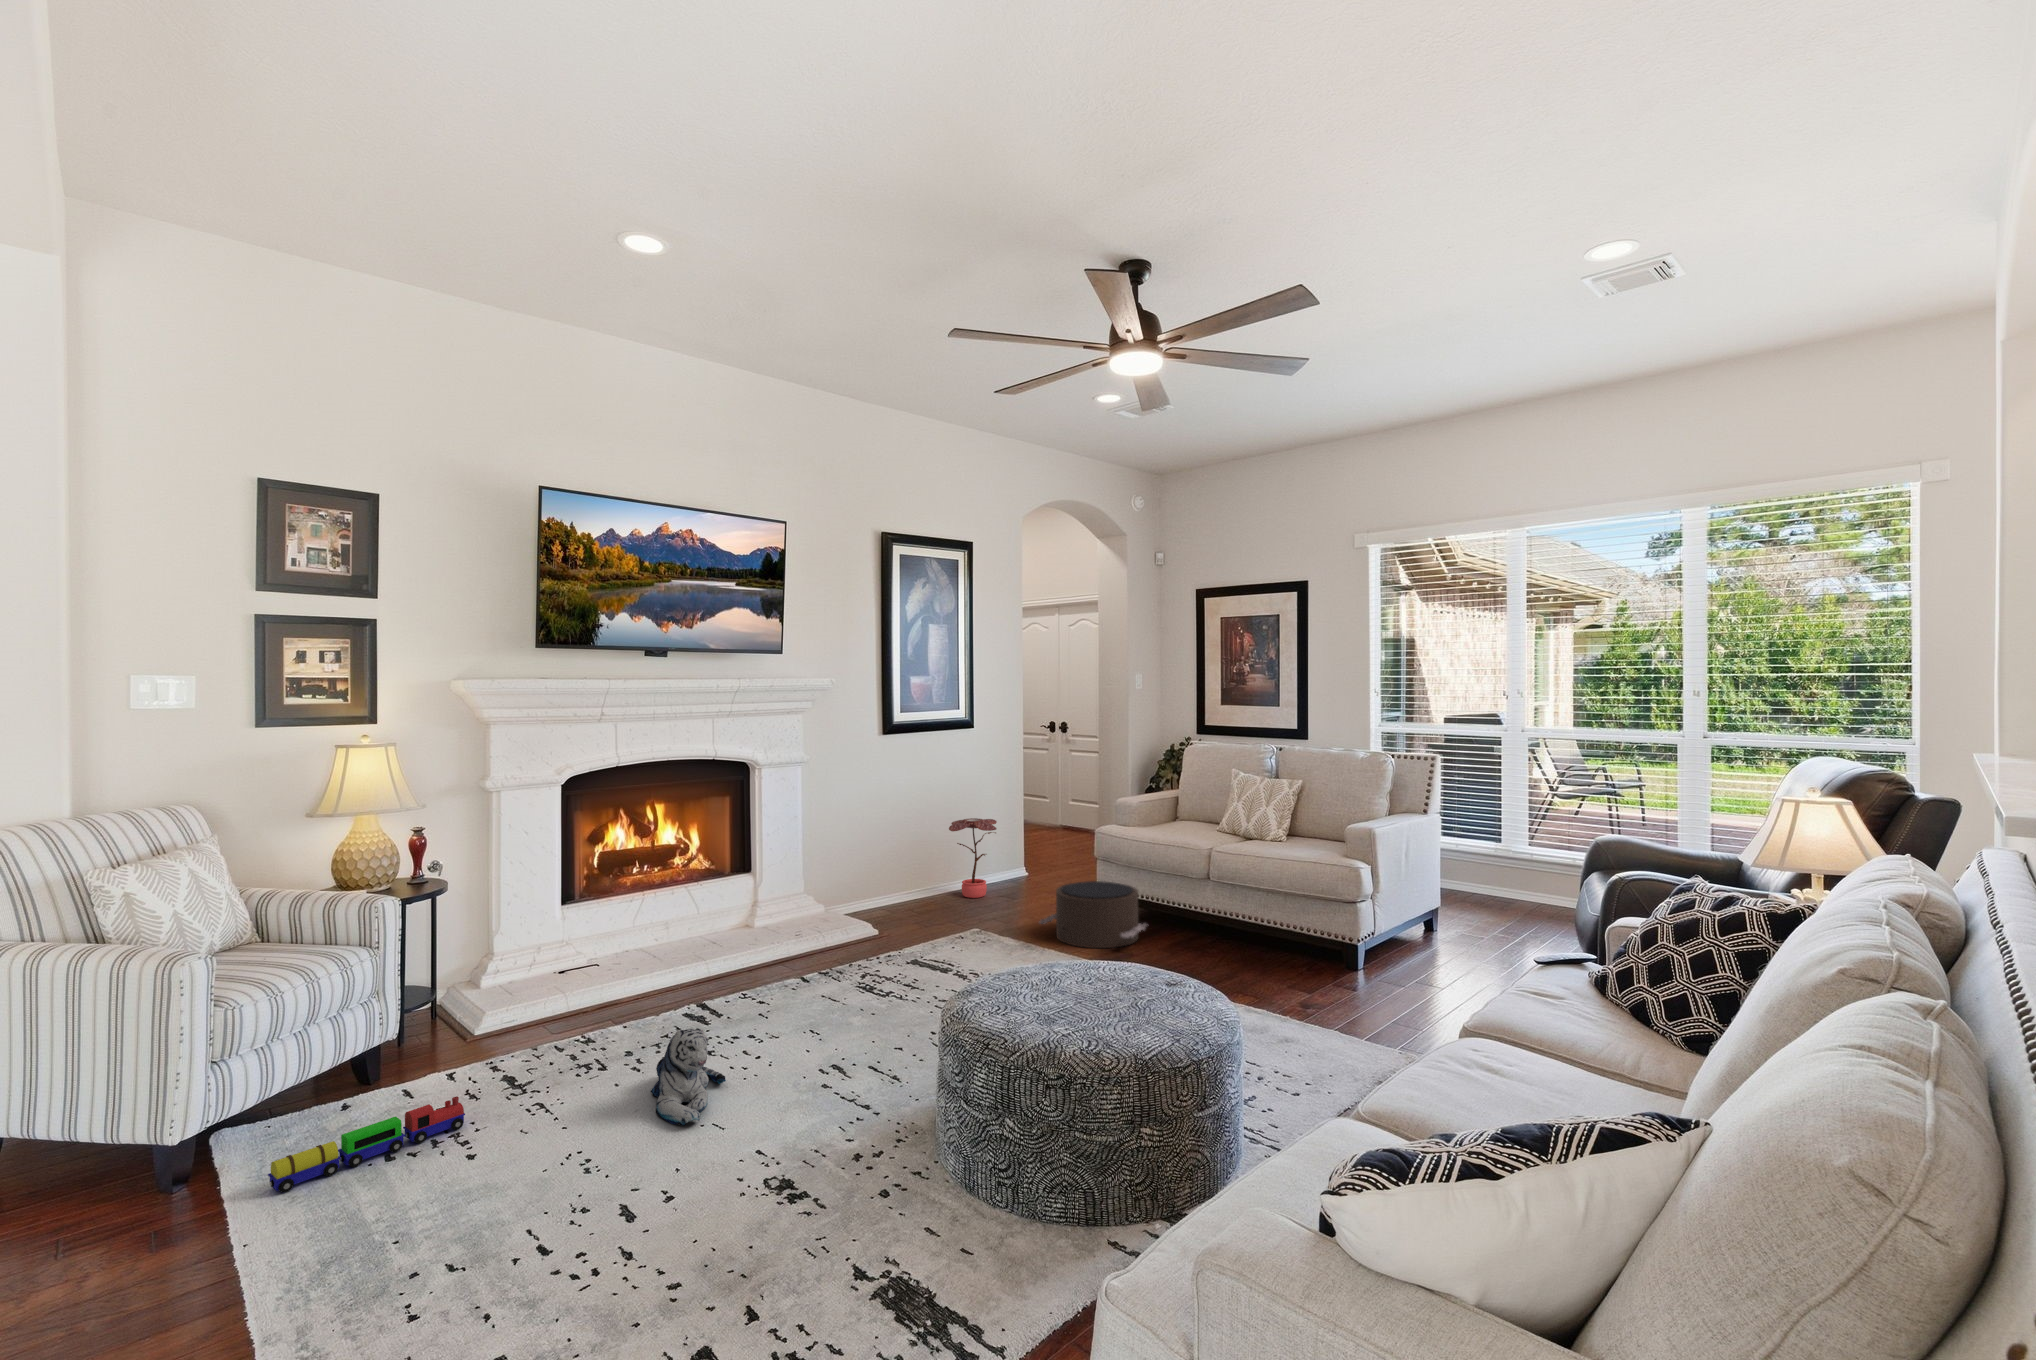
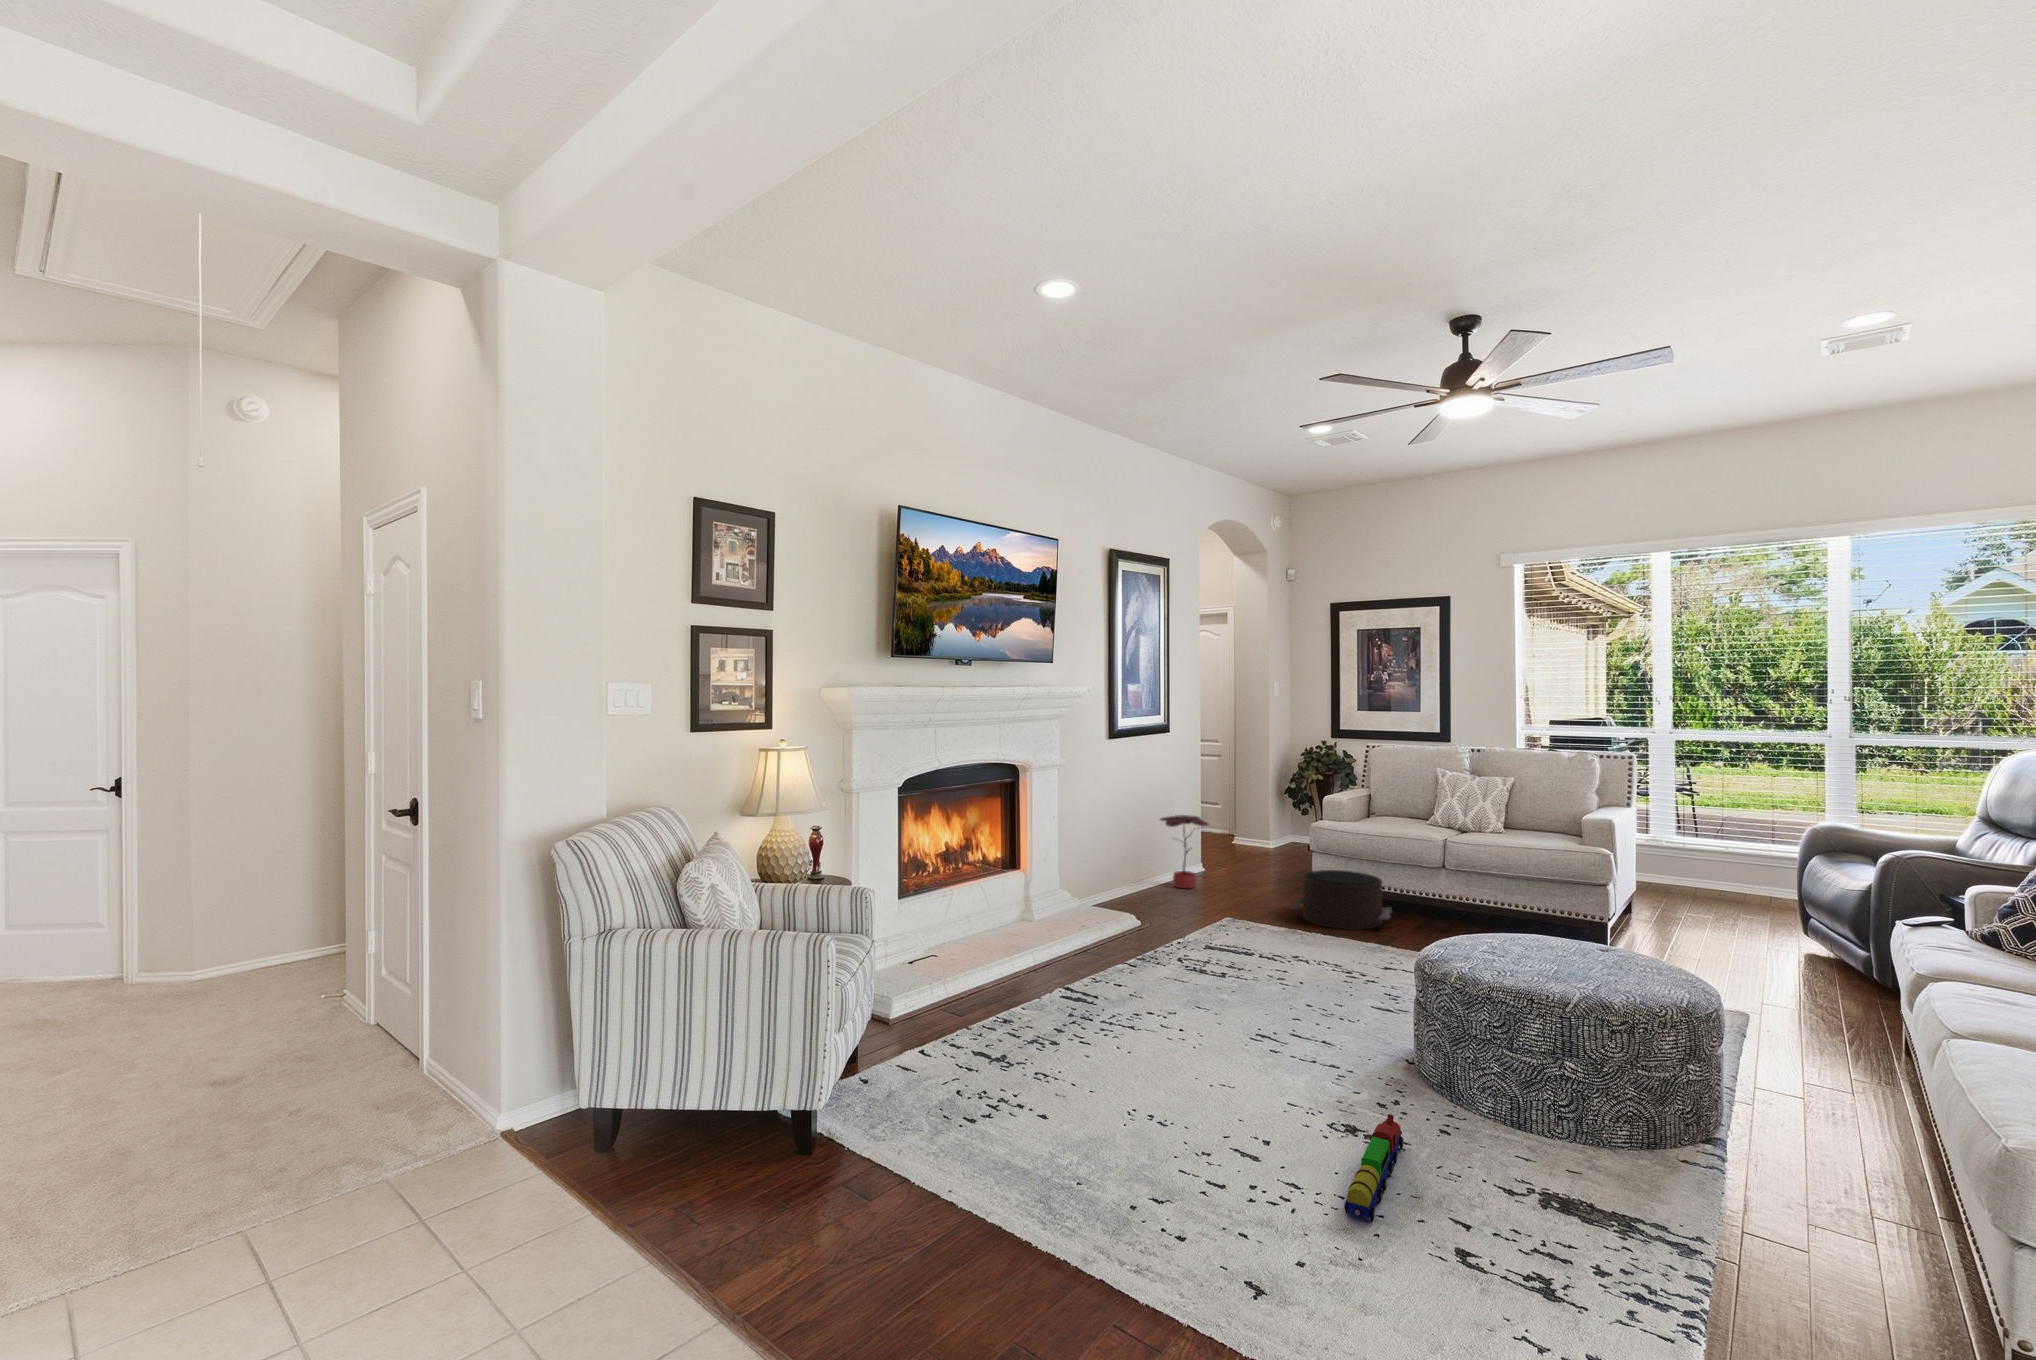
plush toy: present [651,1028,726,1125] -> none [1125,999,1210,1084]
toy train: present [268,1097,465,1193] -> present [1344,1114,1404,1221]

